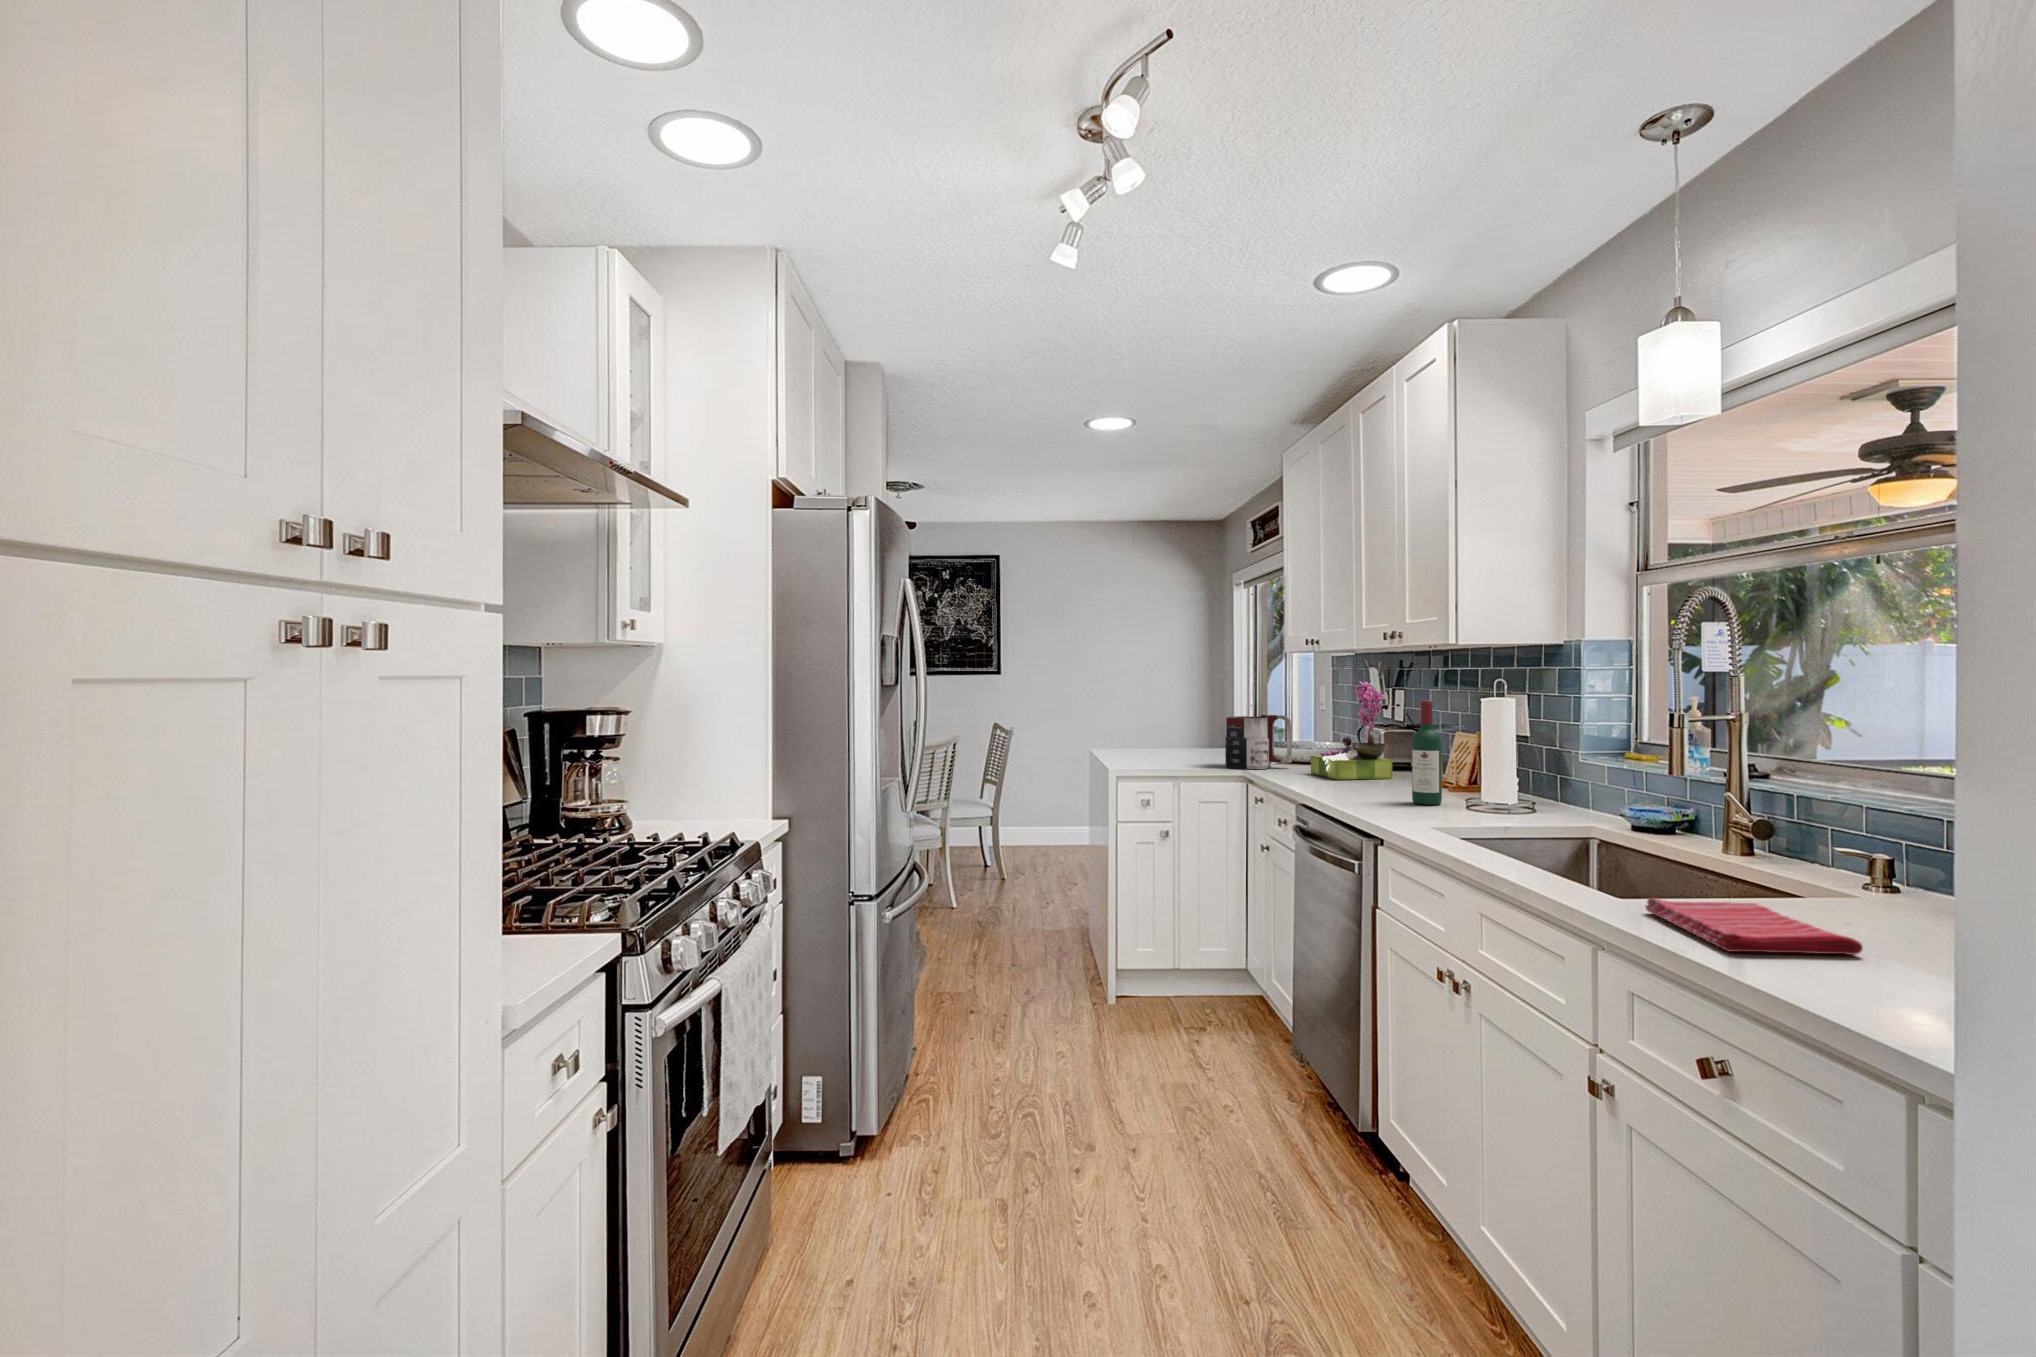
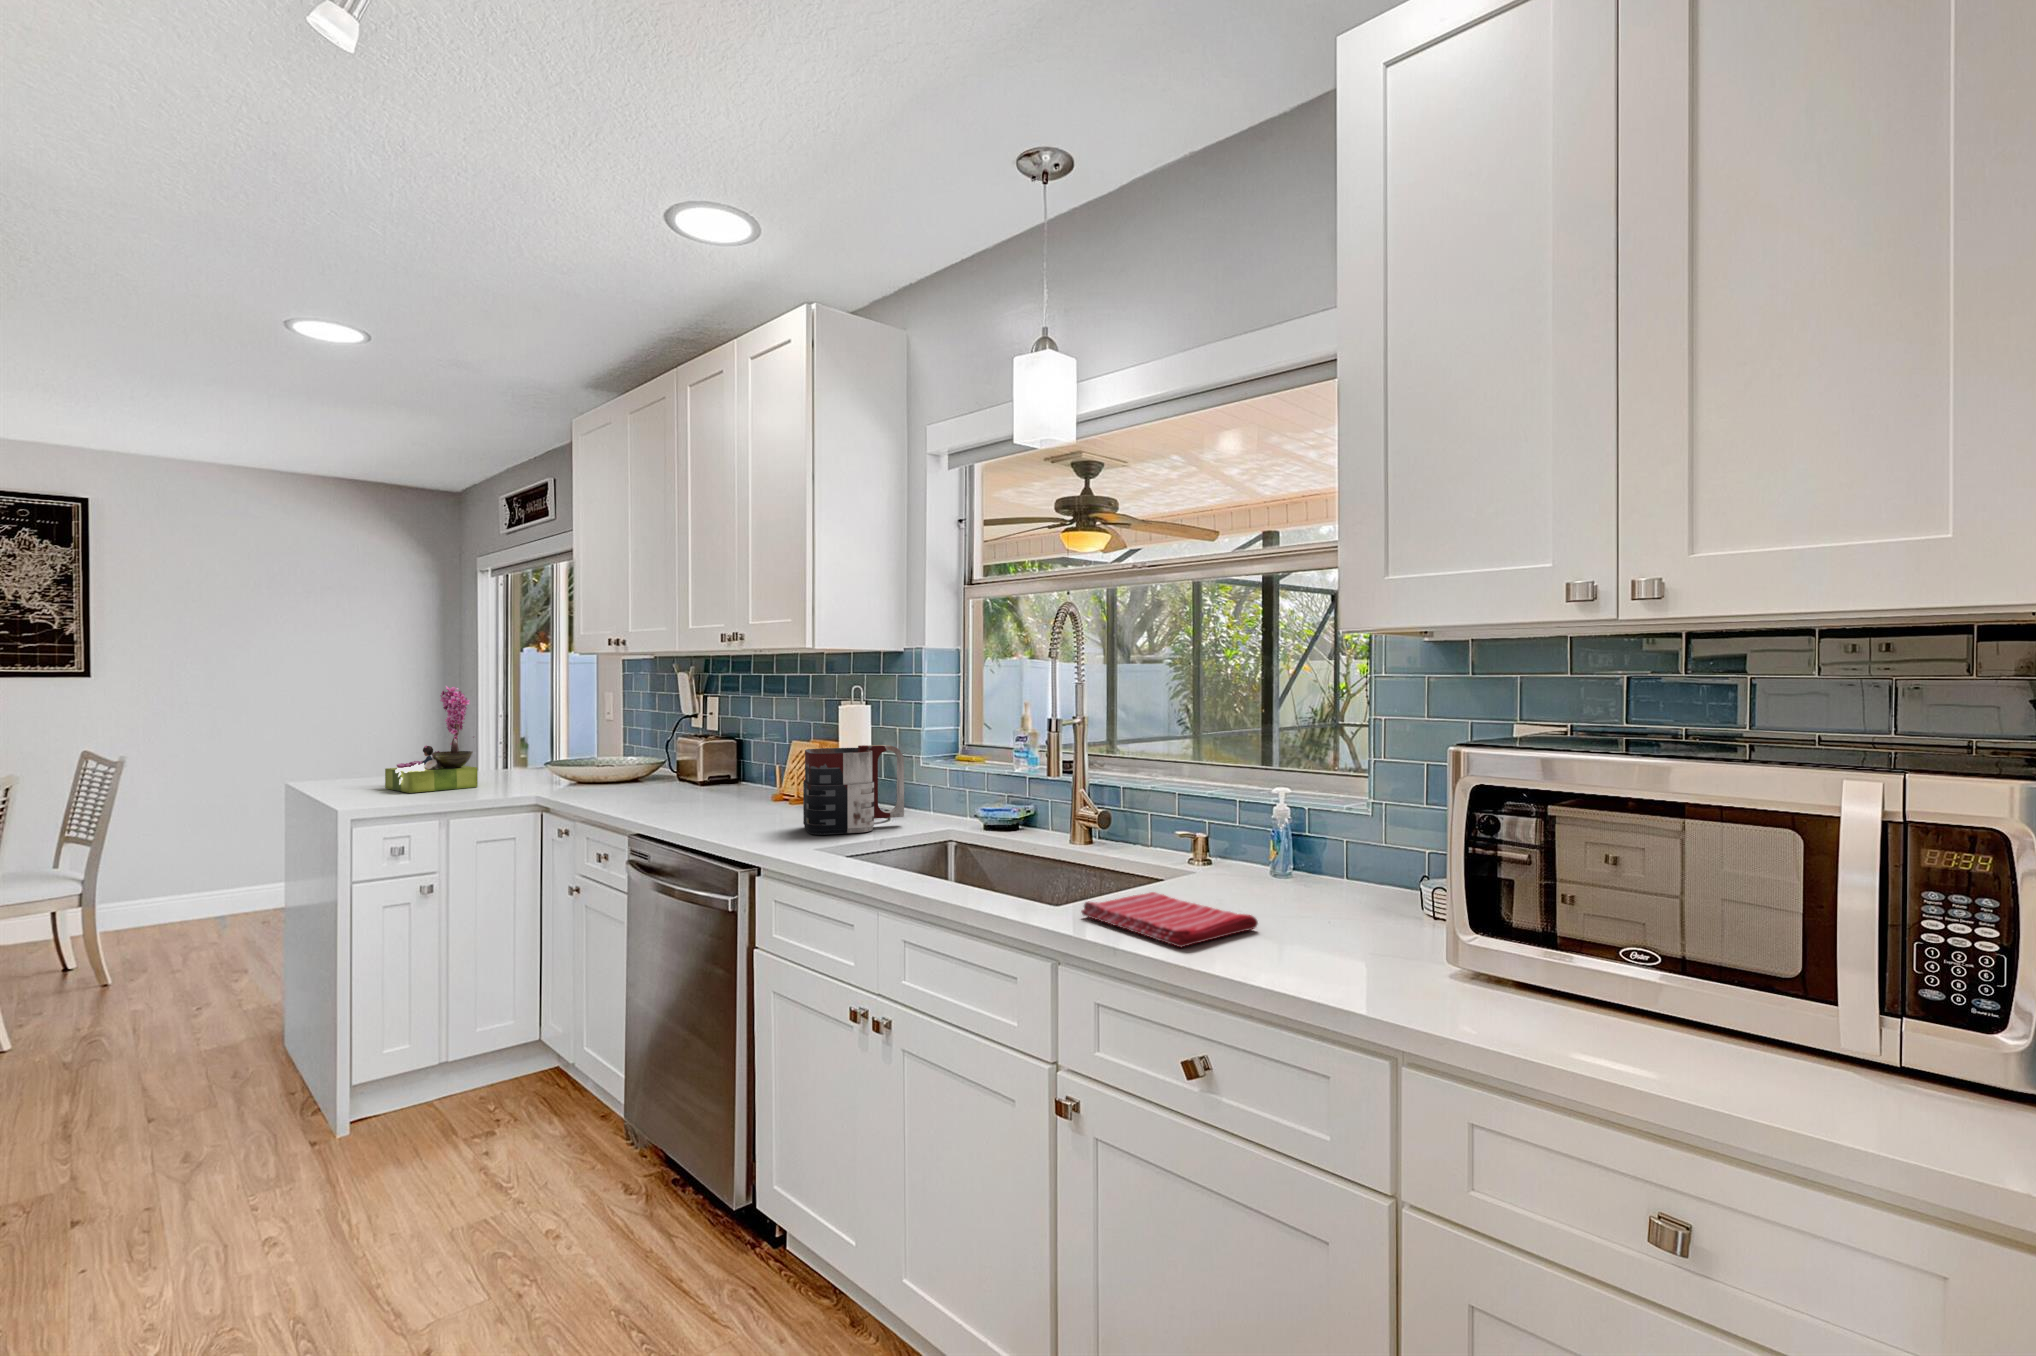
flower arrangement: present [1311,681,1392,780] -> present [385,686,478,793]
wine bottle: present [1412,701,1442,805] -> none [767,708,797,821]
mug: present [1225,715,1292,769] -> present [803,745,904,835]

